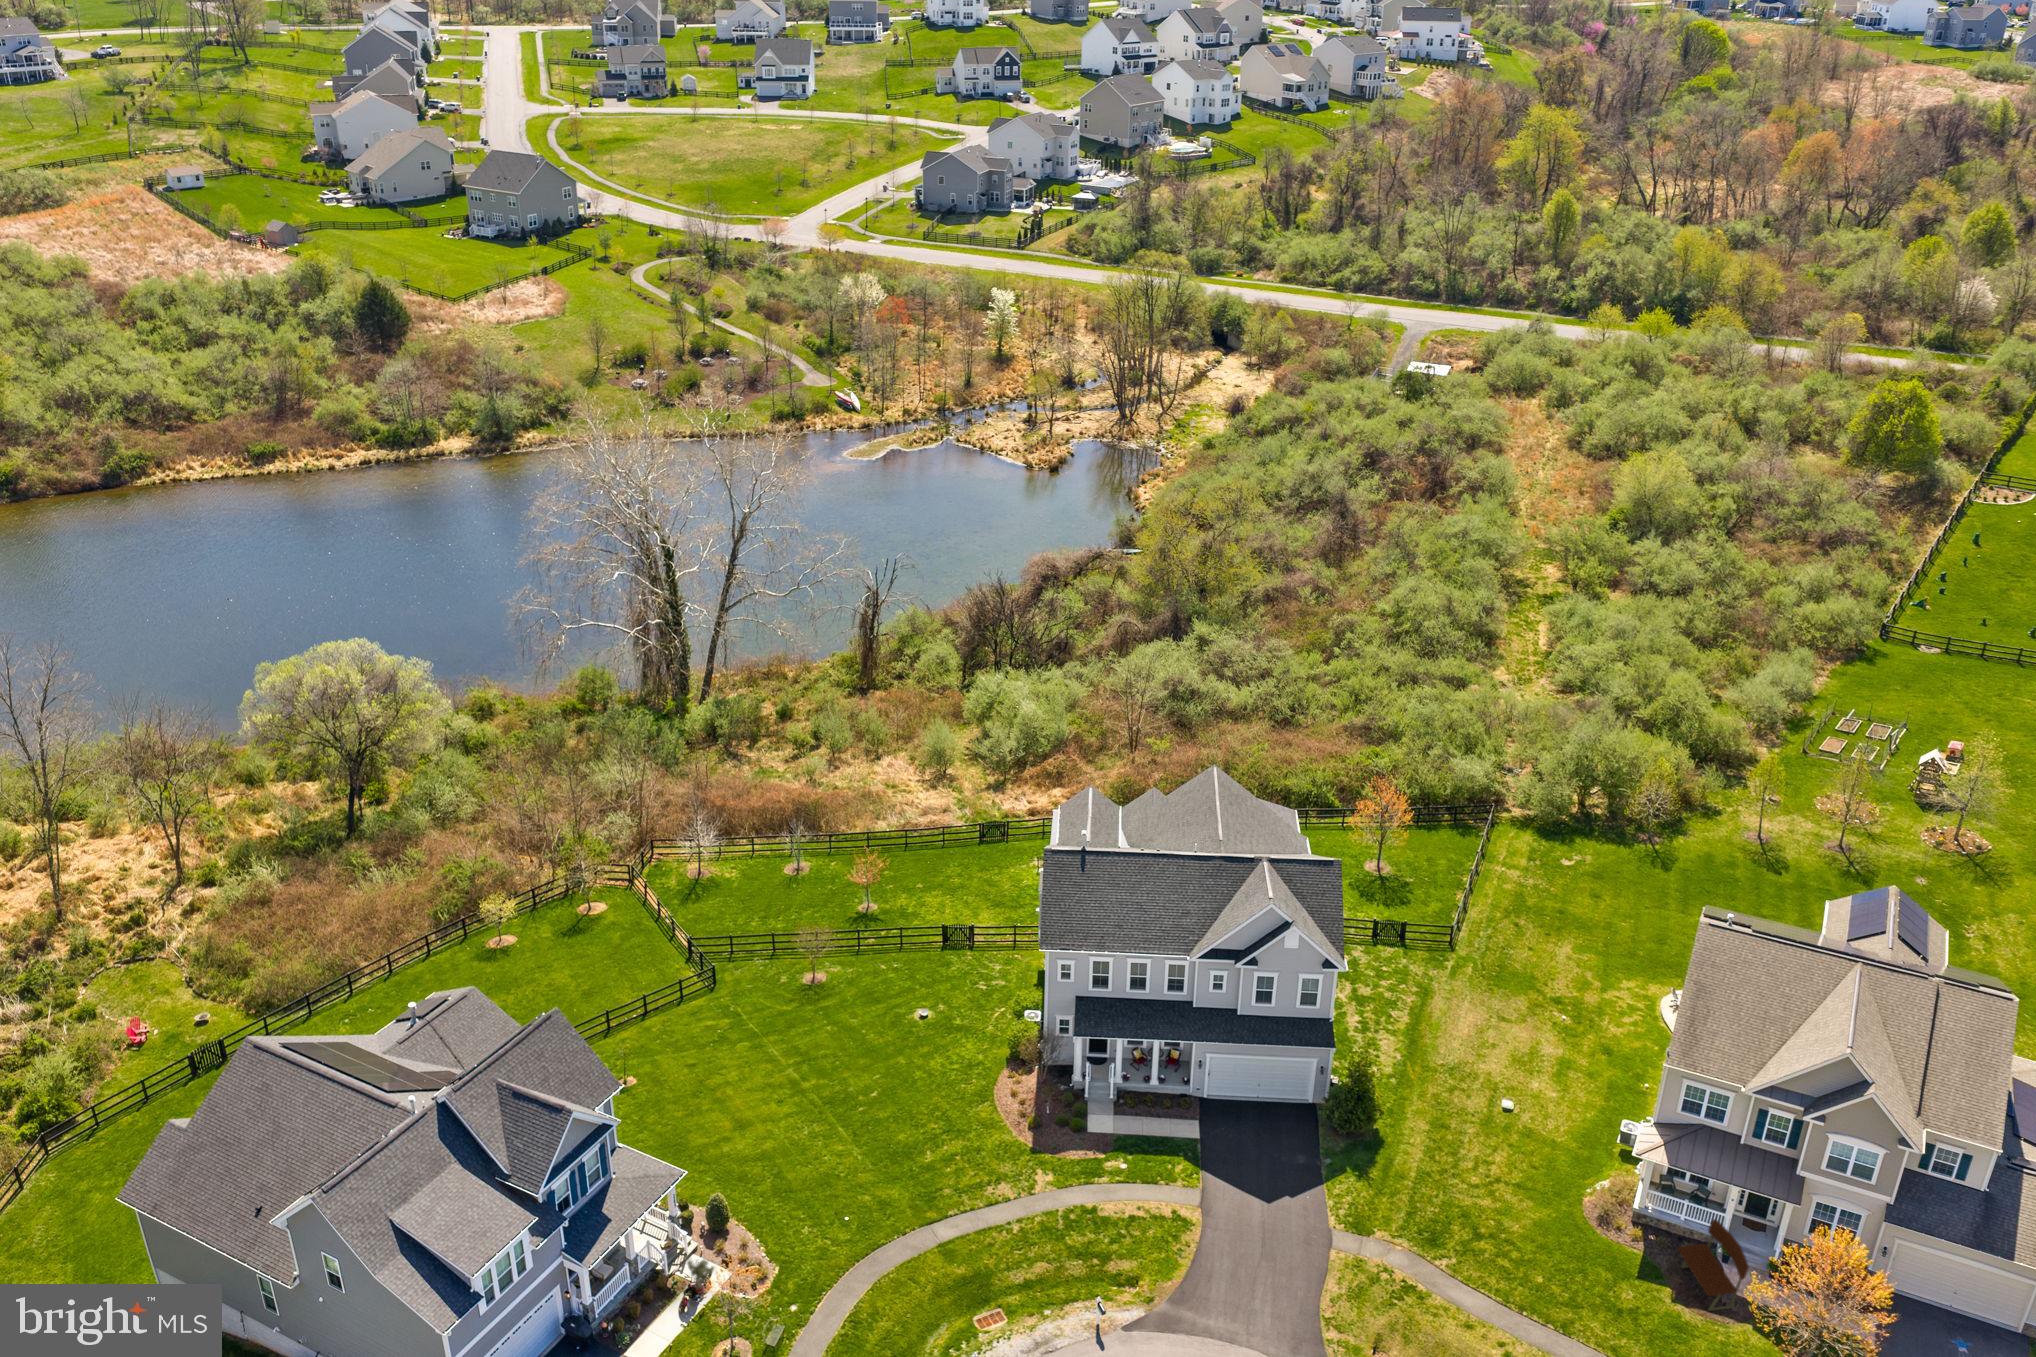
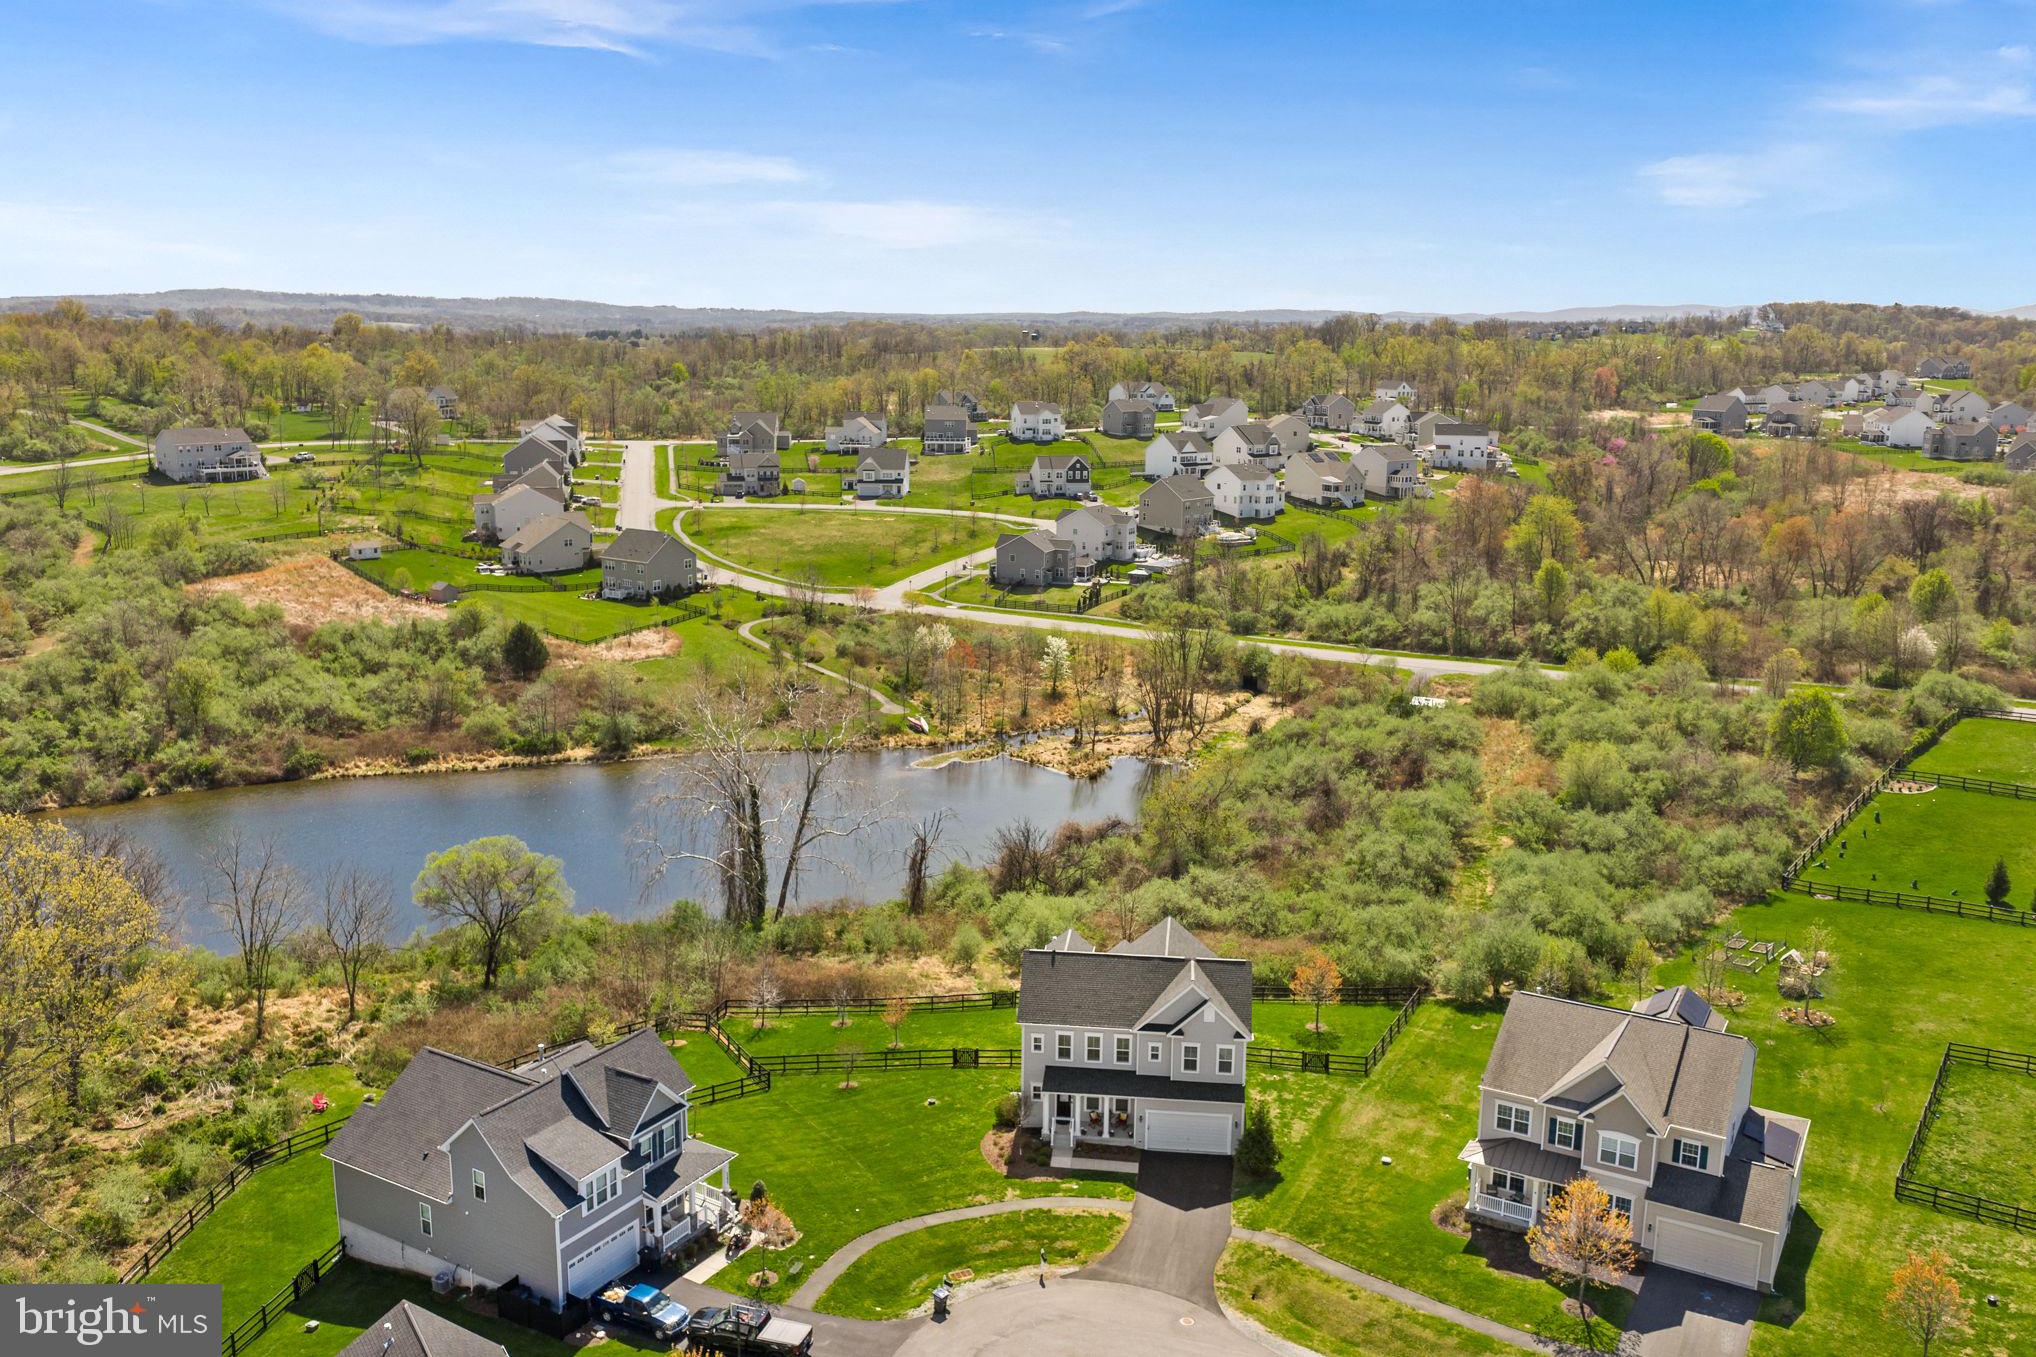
bench: present [1678,1219,1749,1311] -> none [1495,1200,1541,1270]

